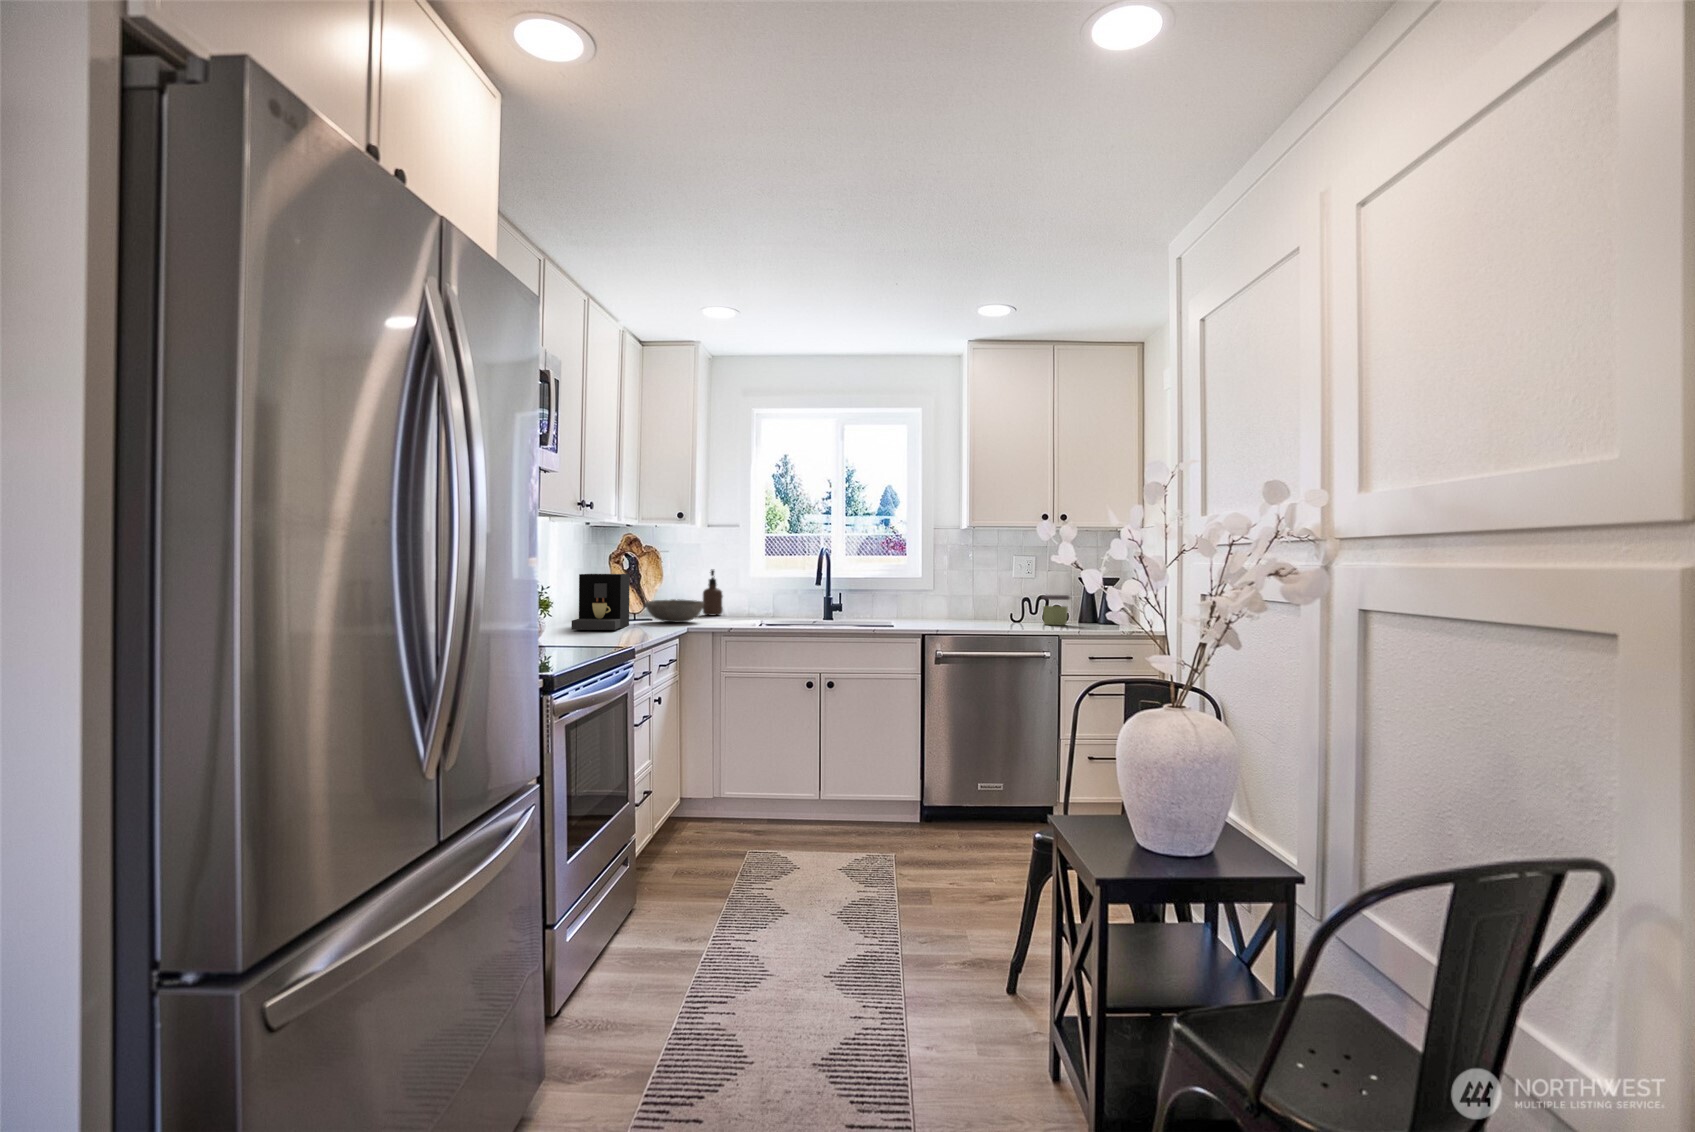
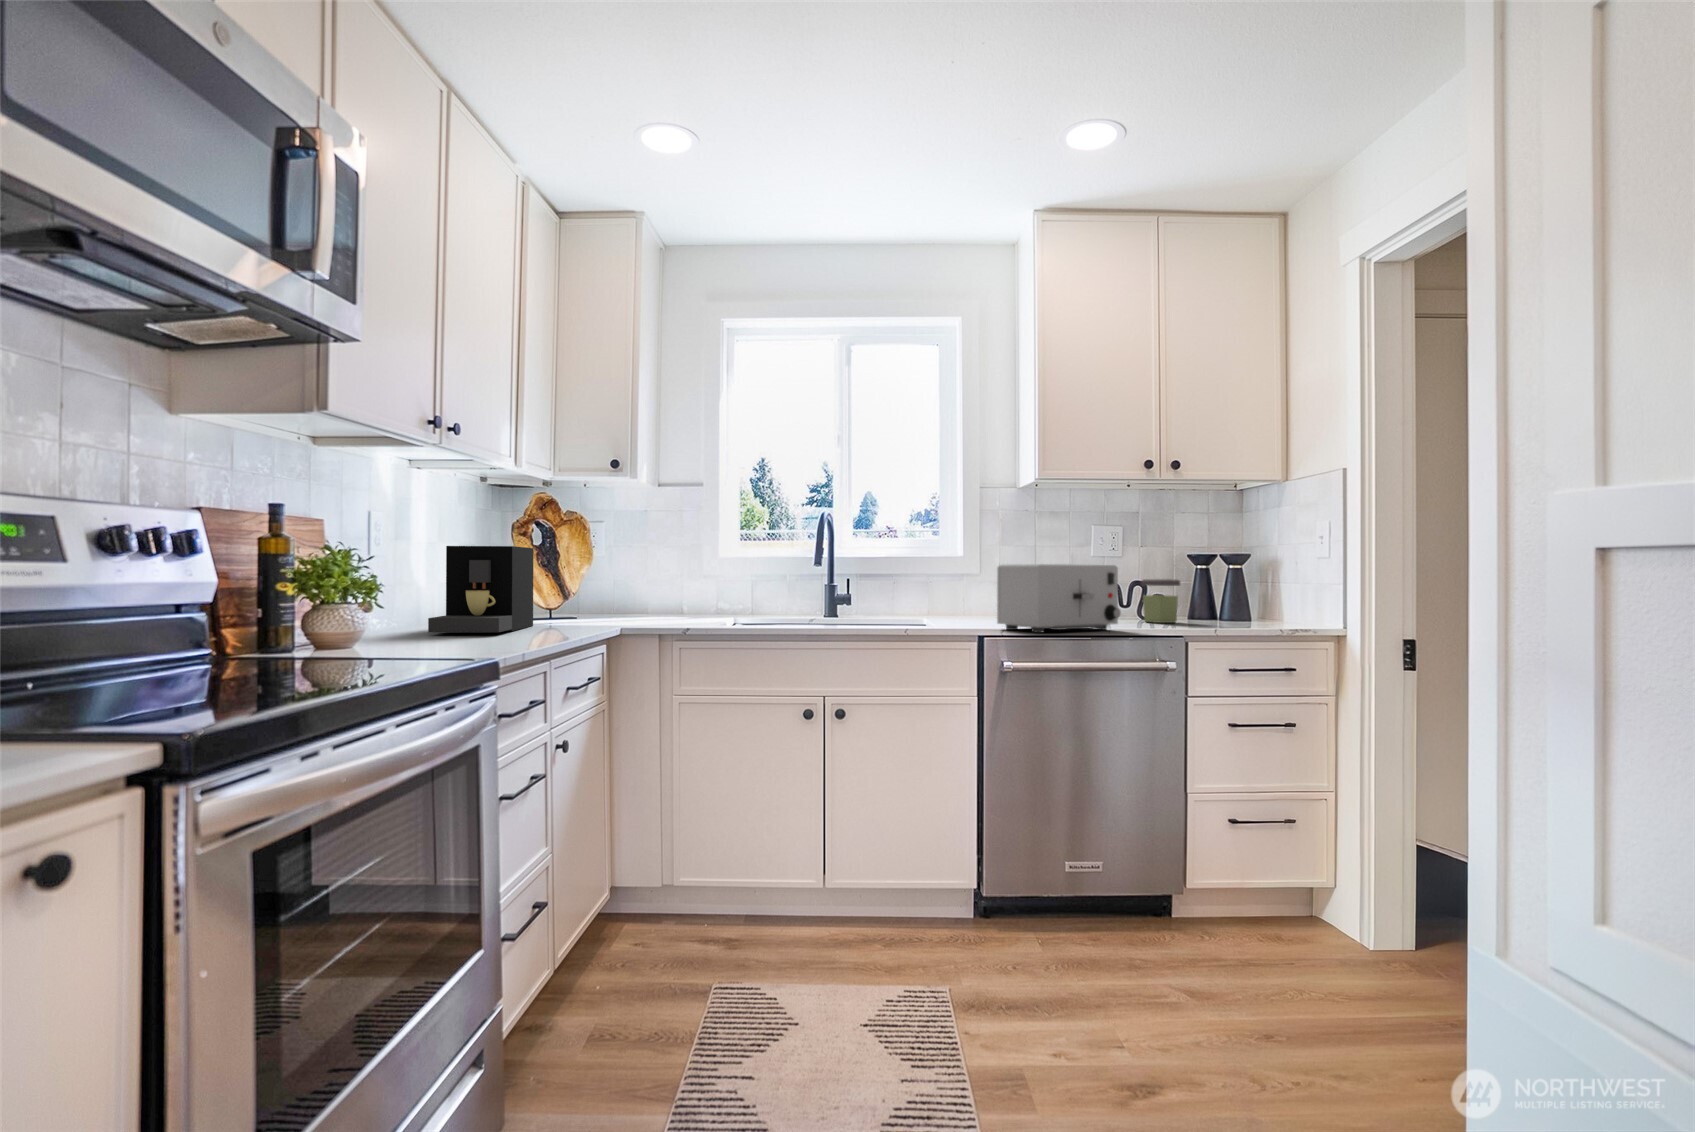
soap dispenser: present [703,570,723,615] -> none [654,548,682,613]
toaster: none [936,586,1017,632] -> present [997,564,1121,633]
bowl: present [646,599,704,623] -> none [561,588,650,621]

